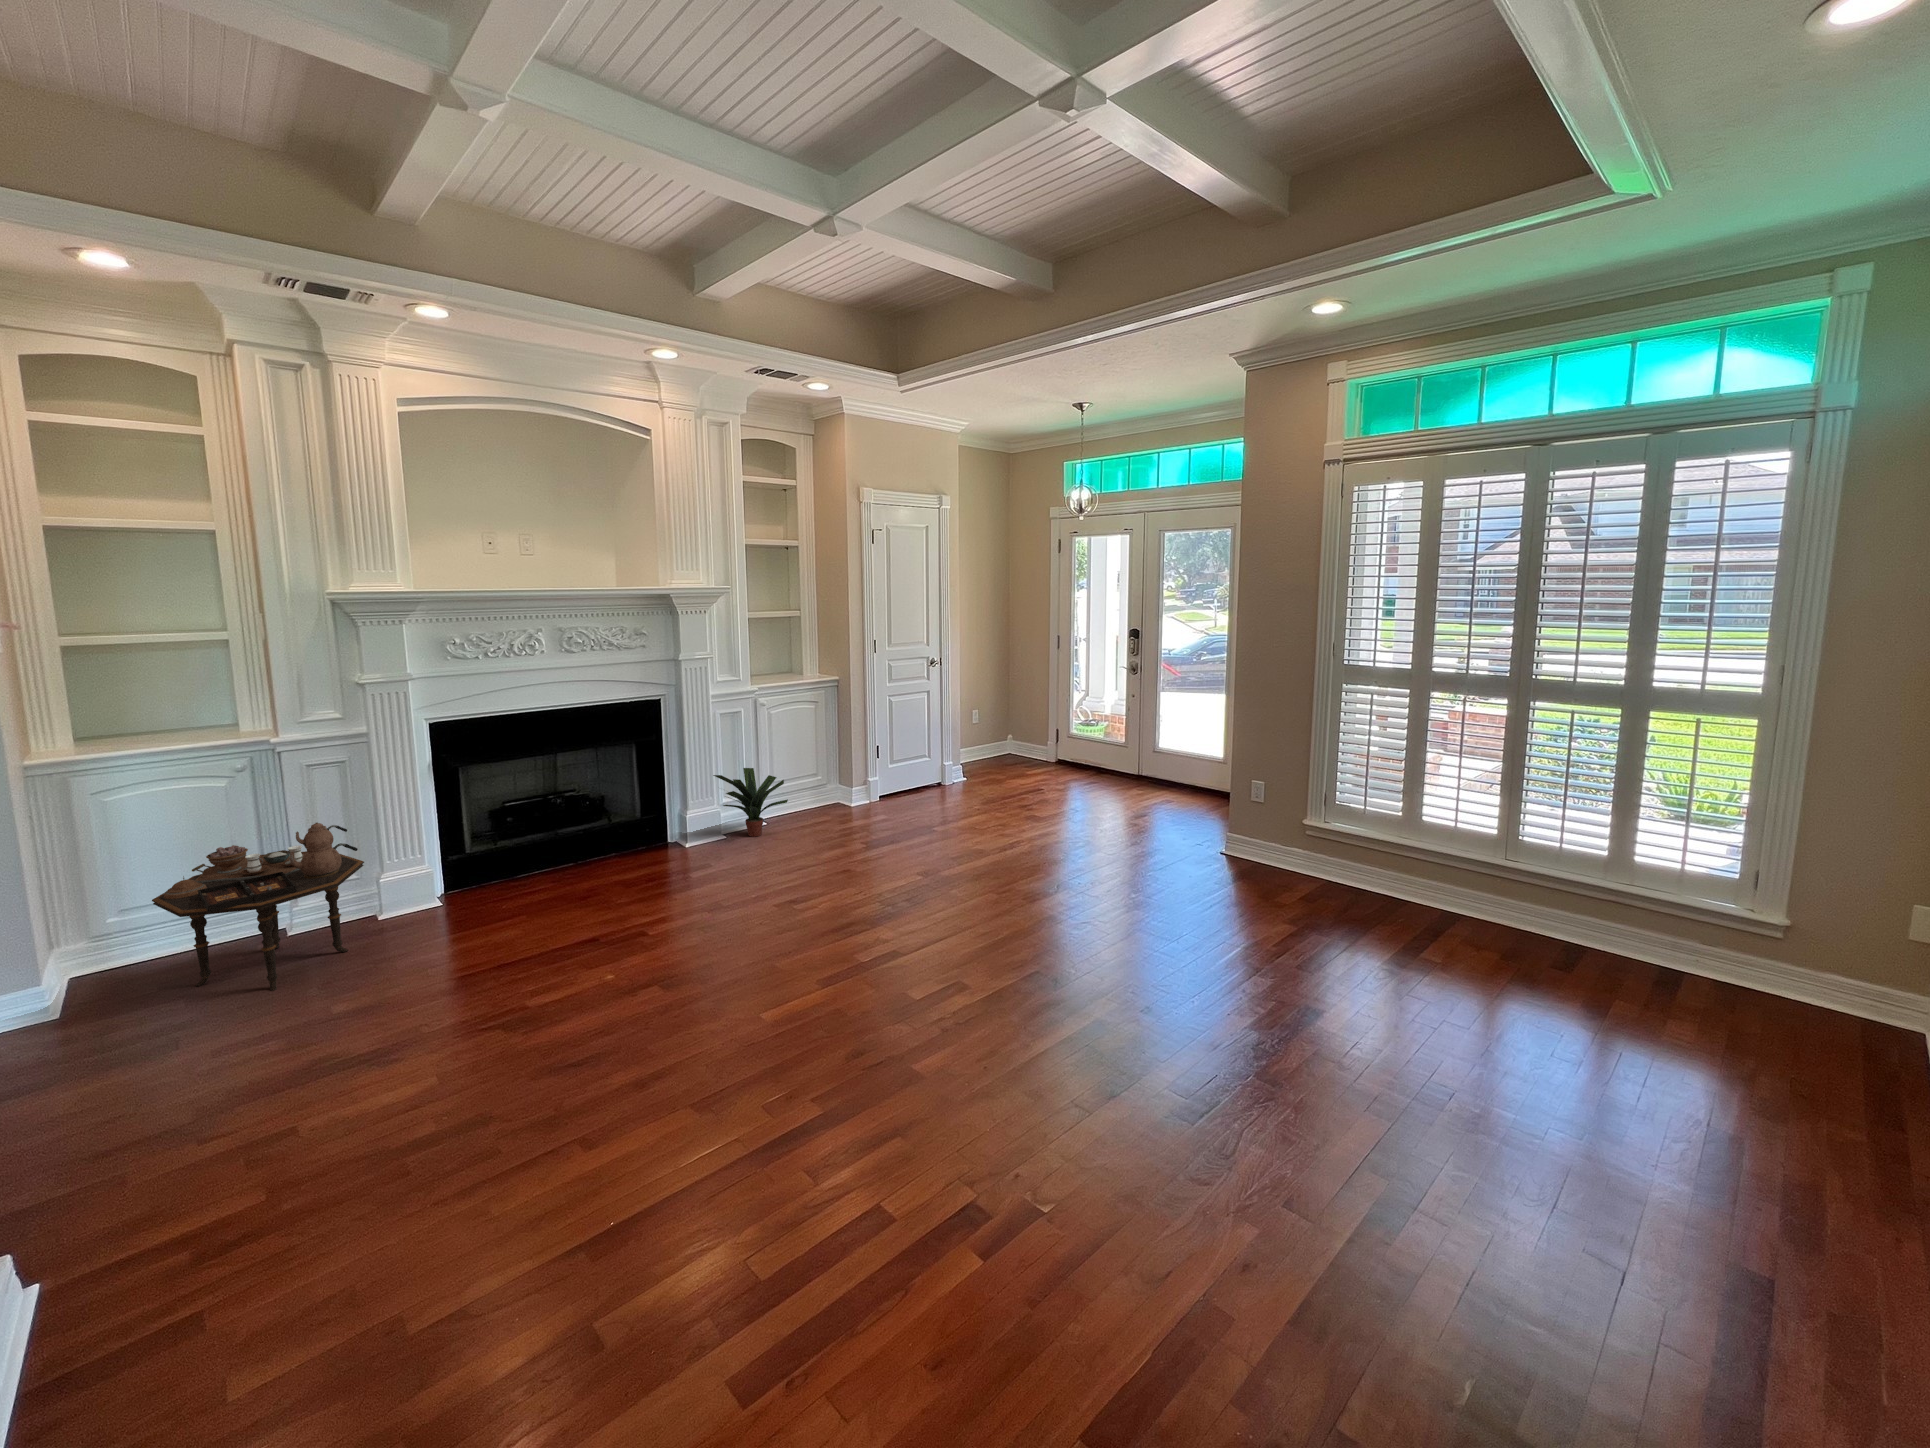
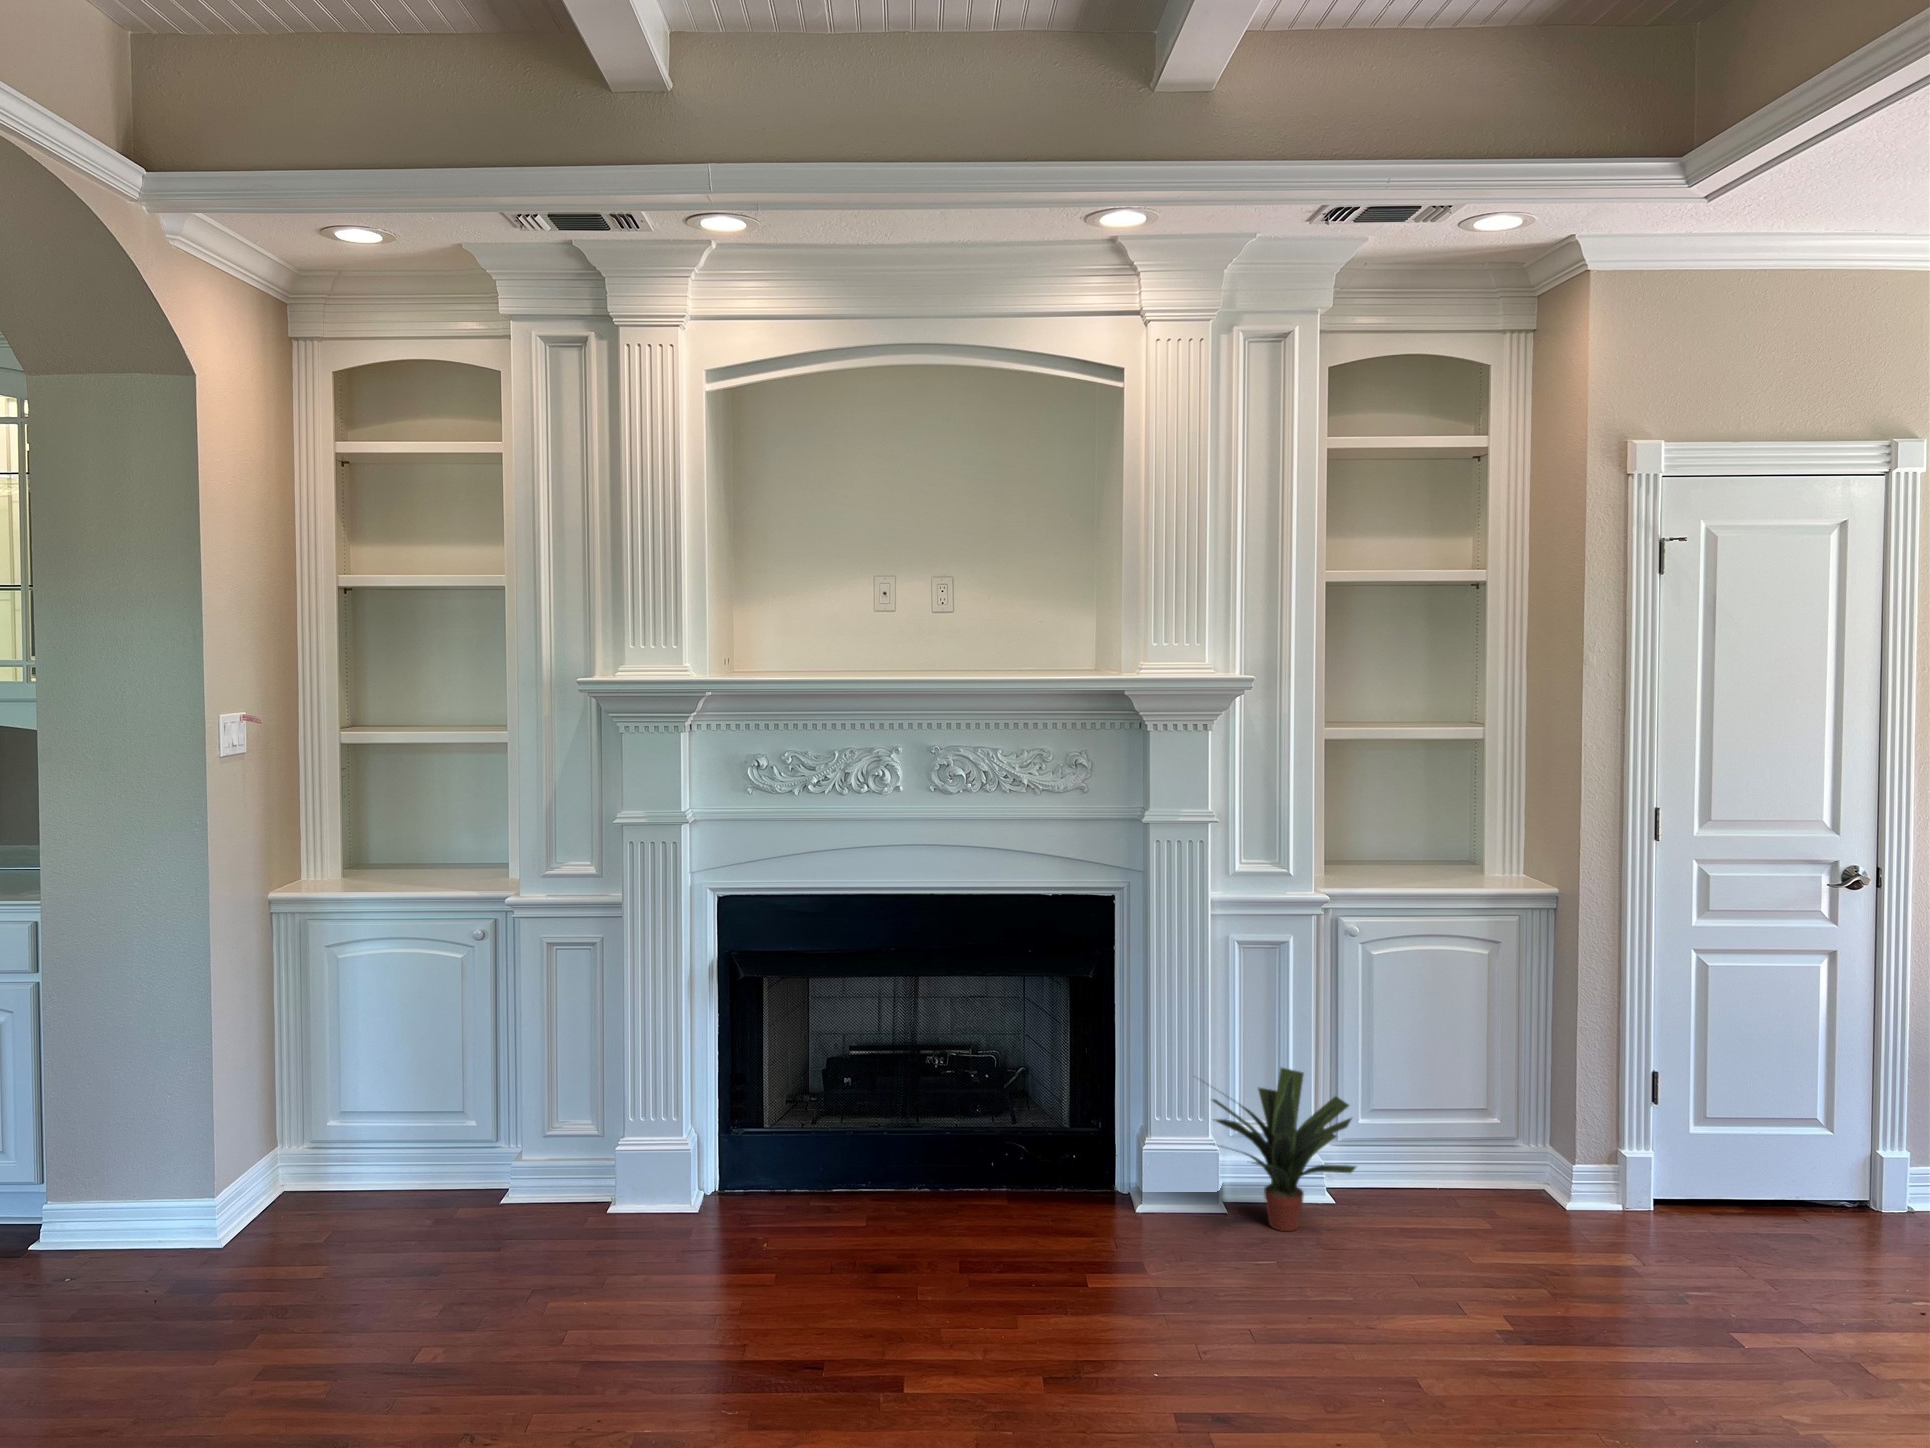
side table: present [152,823,364,991] -> none [309,1039,555,1290]

